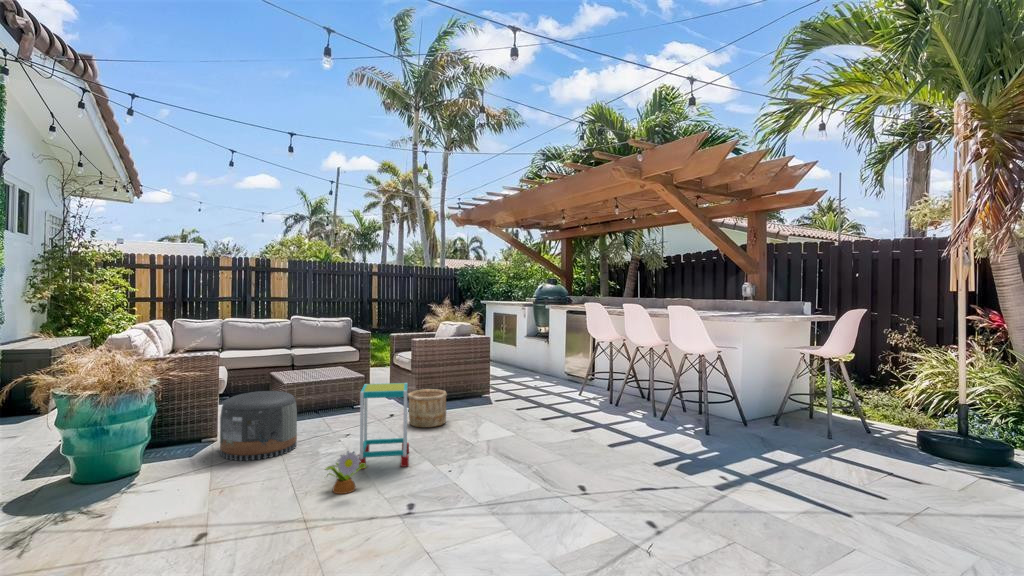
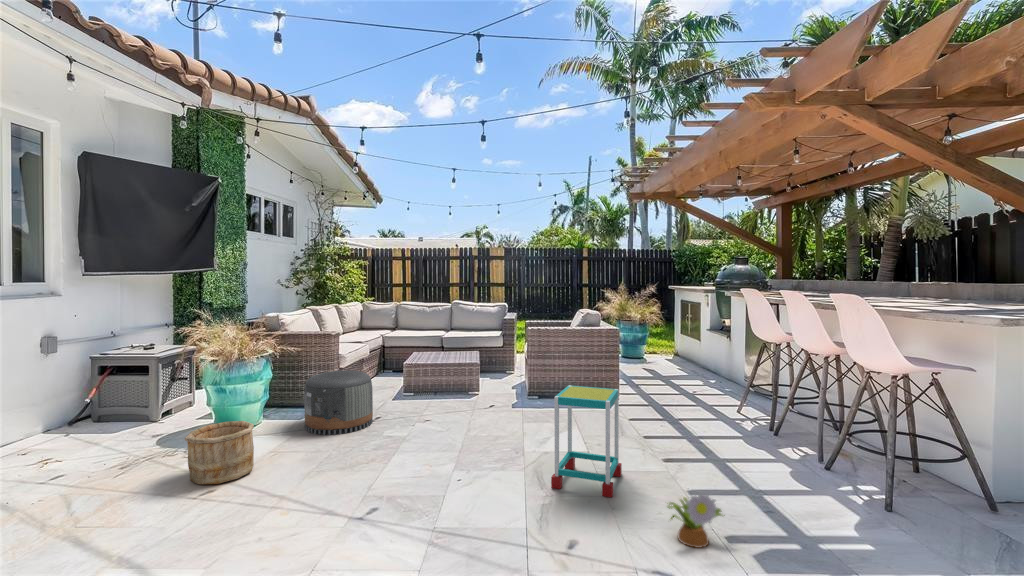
side table: present [359,383,409,469] -> present [551,385,622,497]
wooden bucket: present [408,389,447,427] -> present [185,421,254,484]
decorative plant: present [325,451,366,494] -> present [667,492,725,548]

